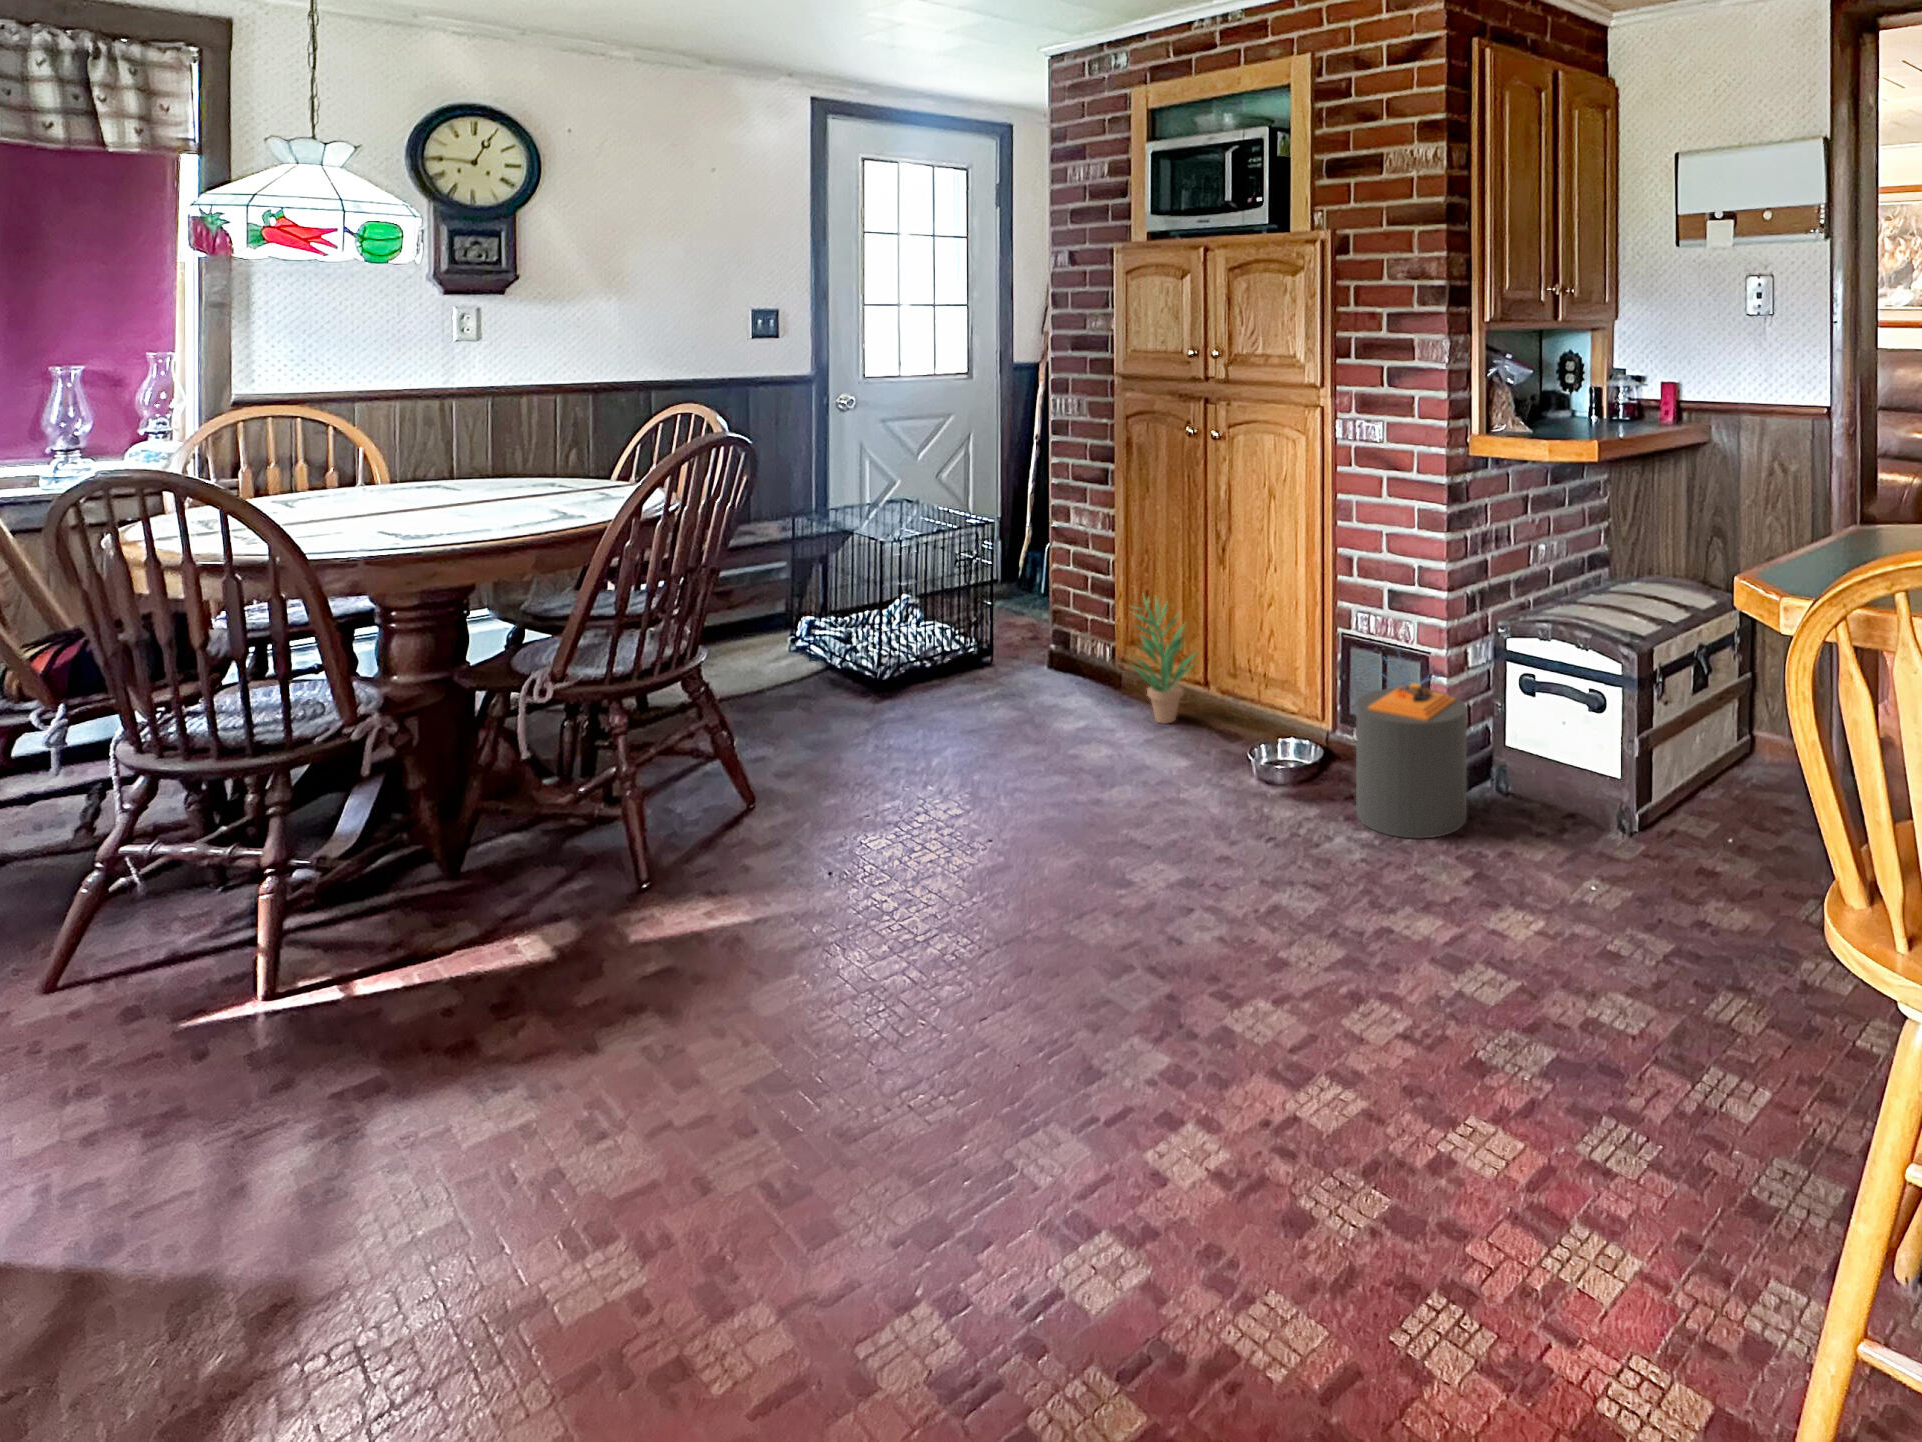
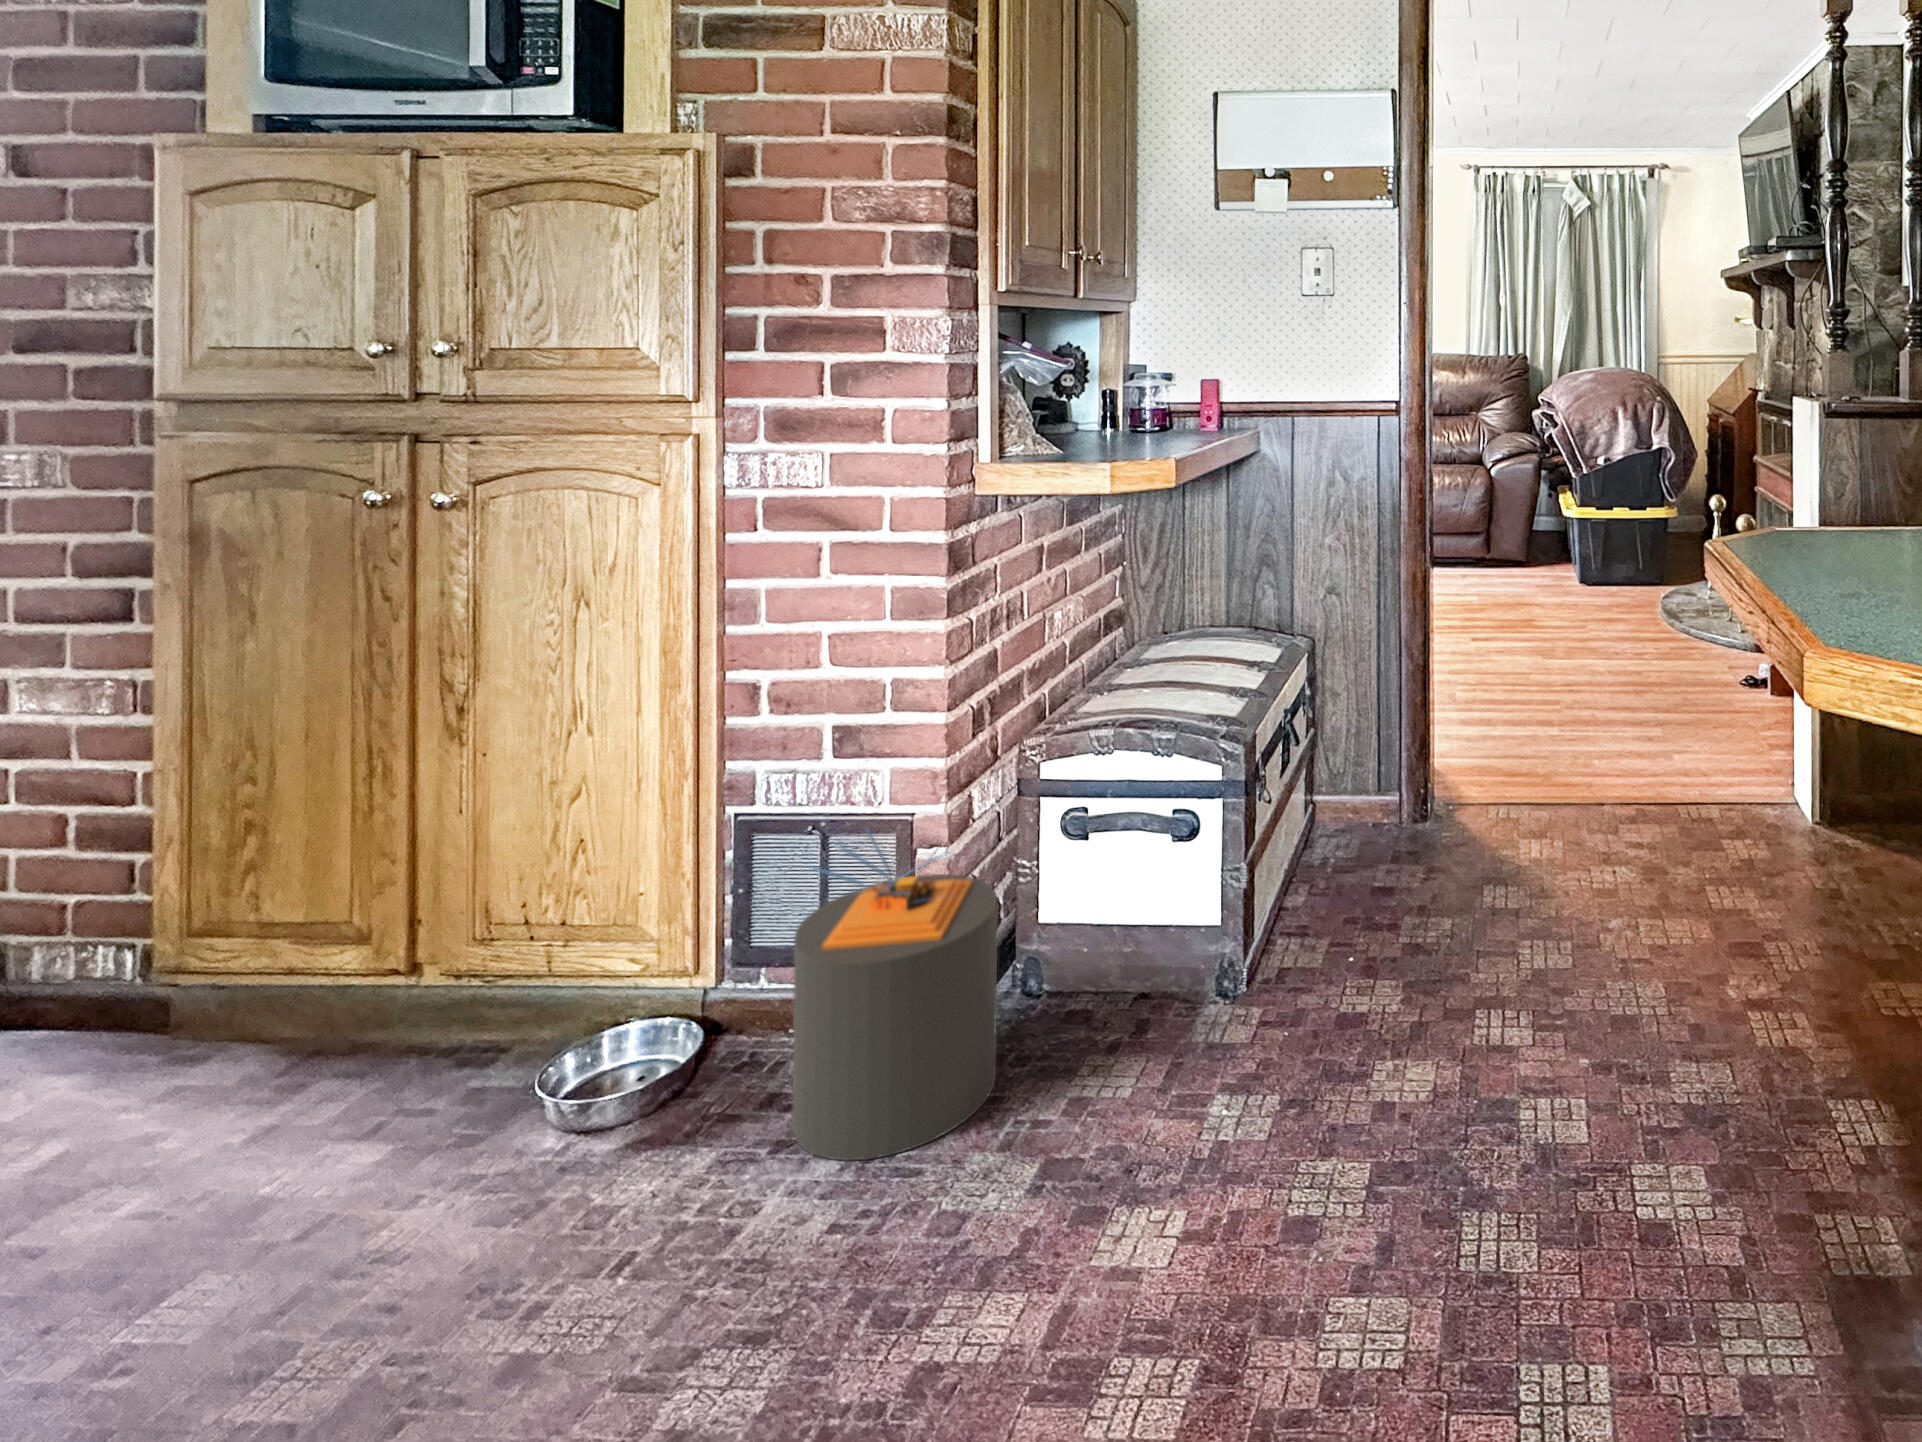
potted plant: present [1131,597,1195,723] -> none [190,825,400,1083]

